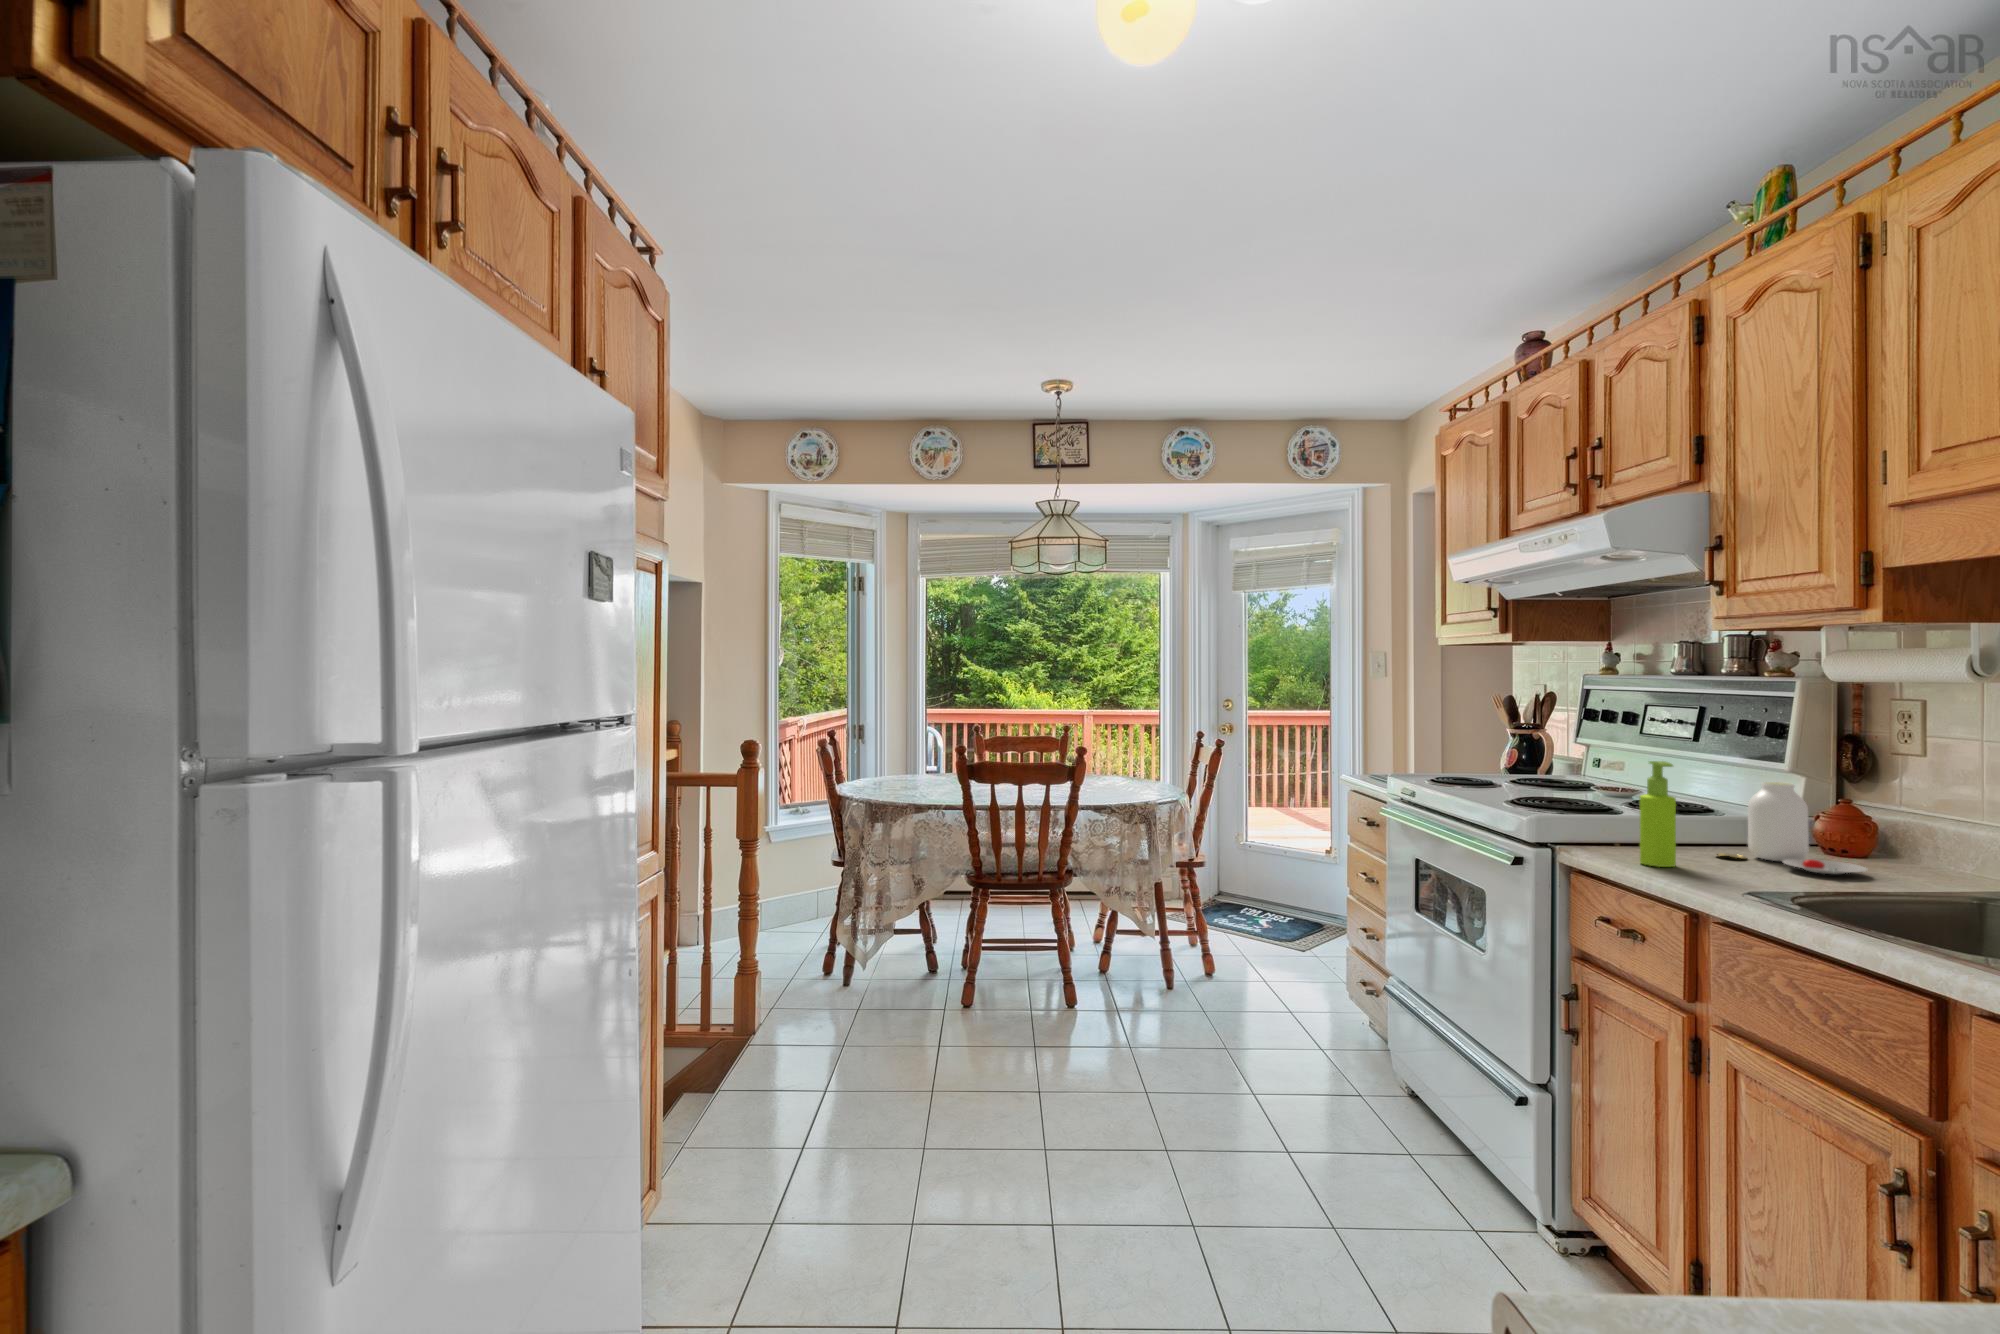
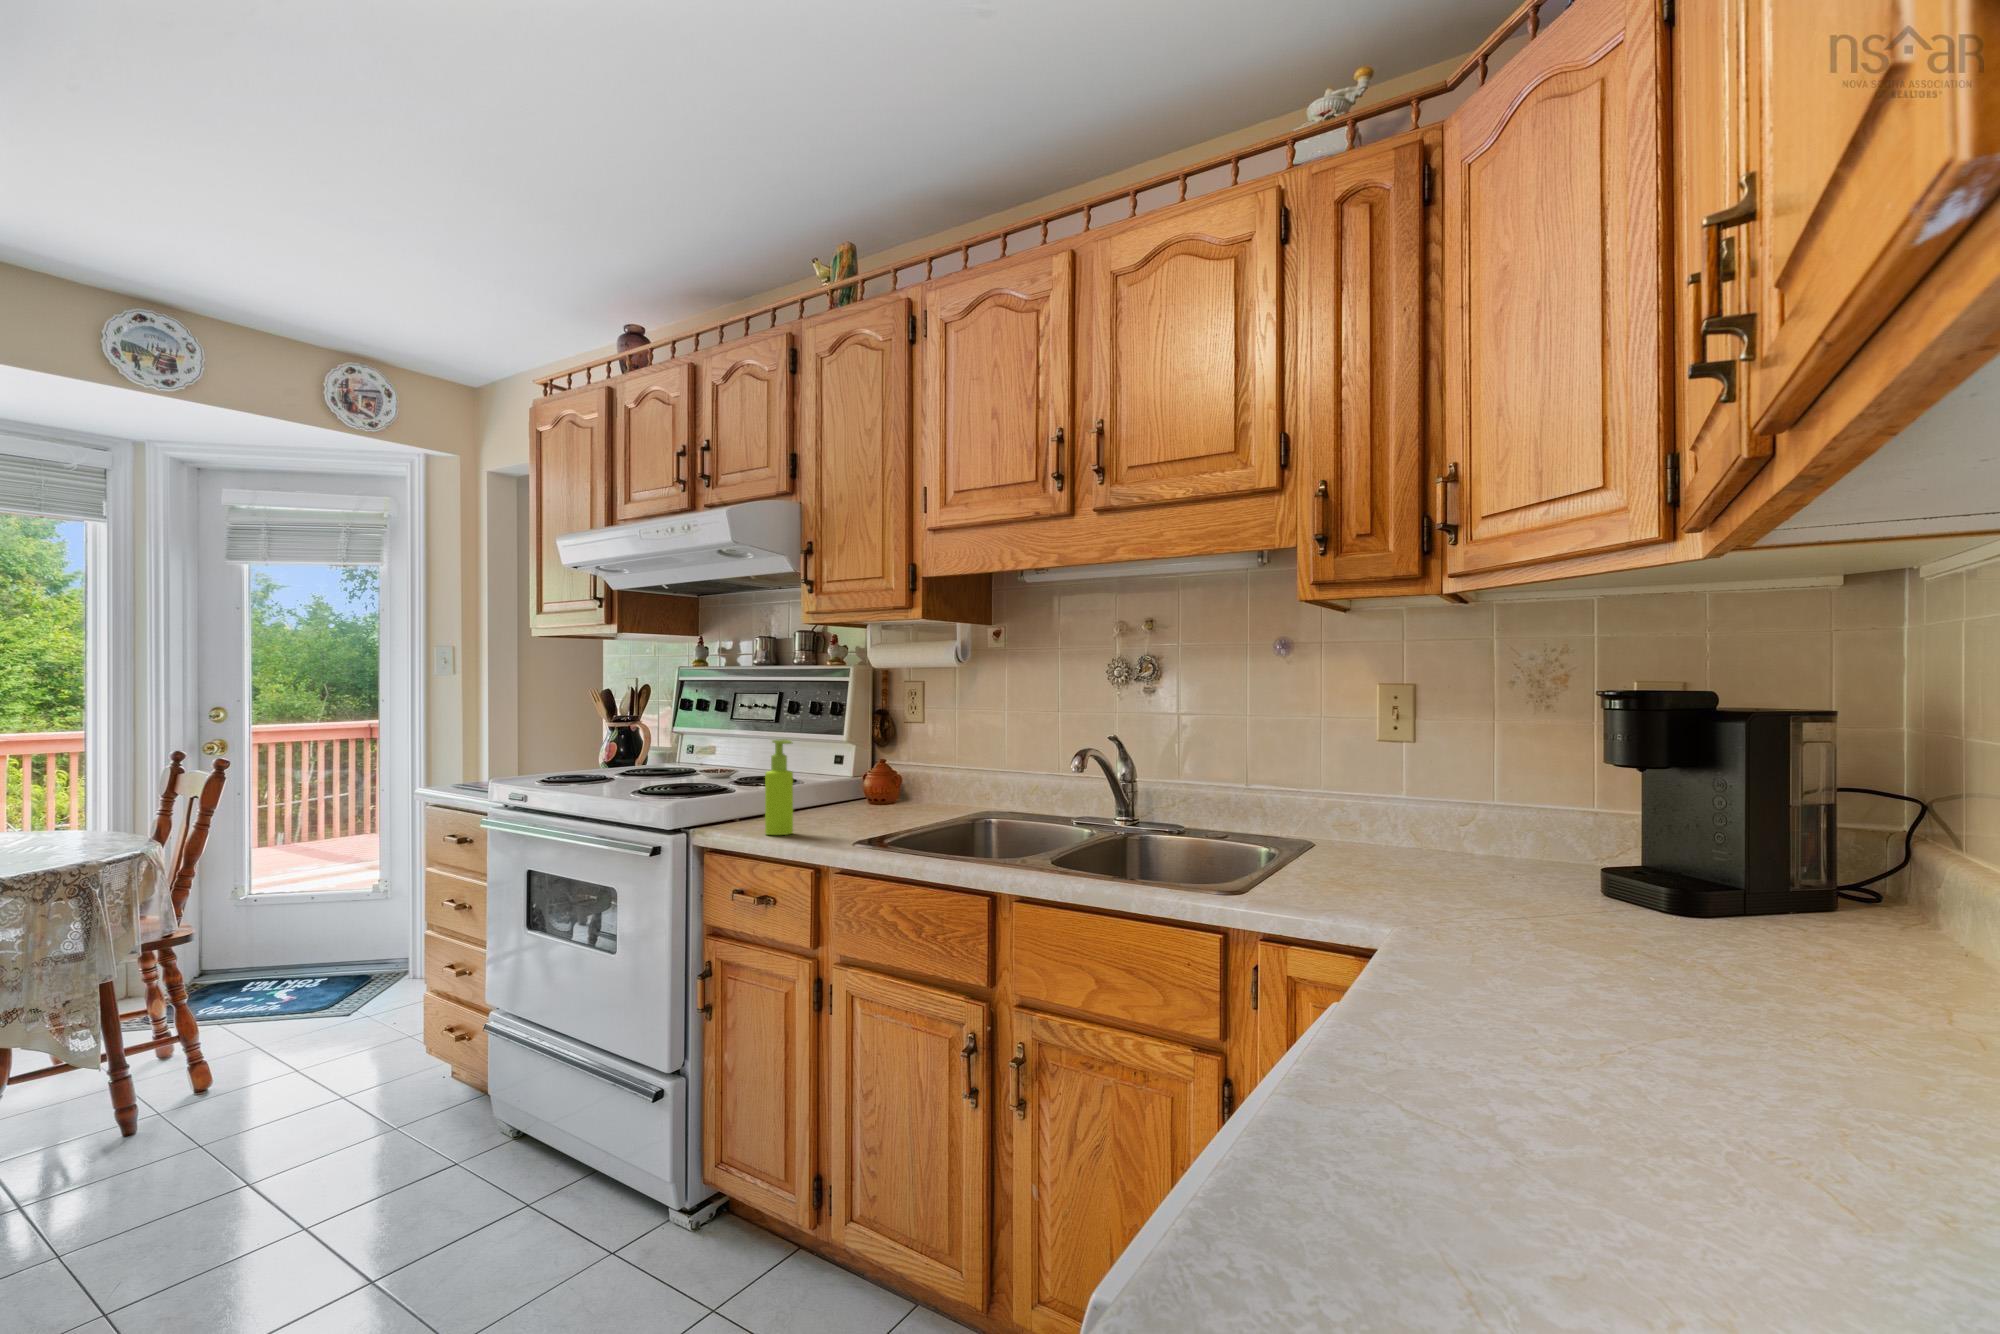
jar: present [1719,782,1867,874] -> none [815,754,920,825]

